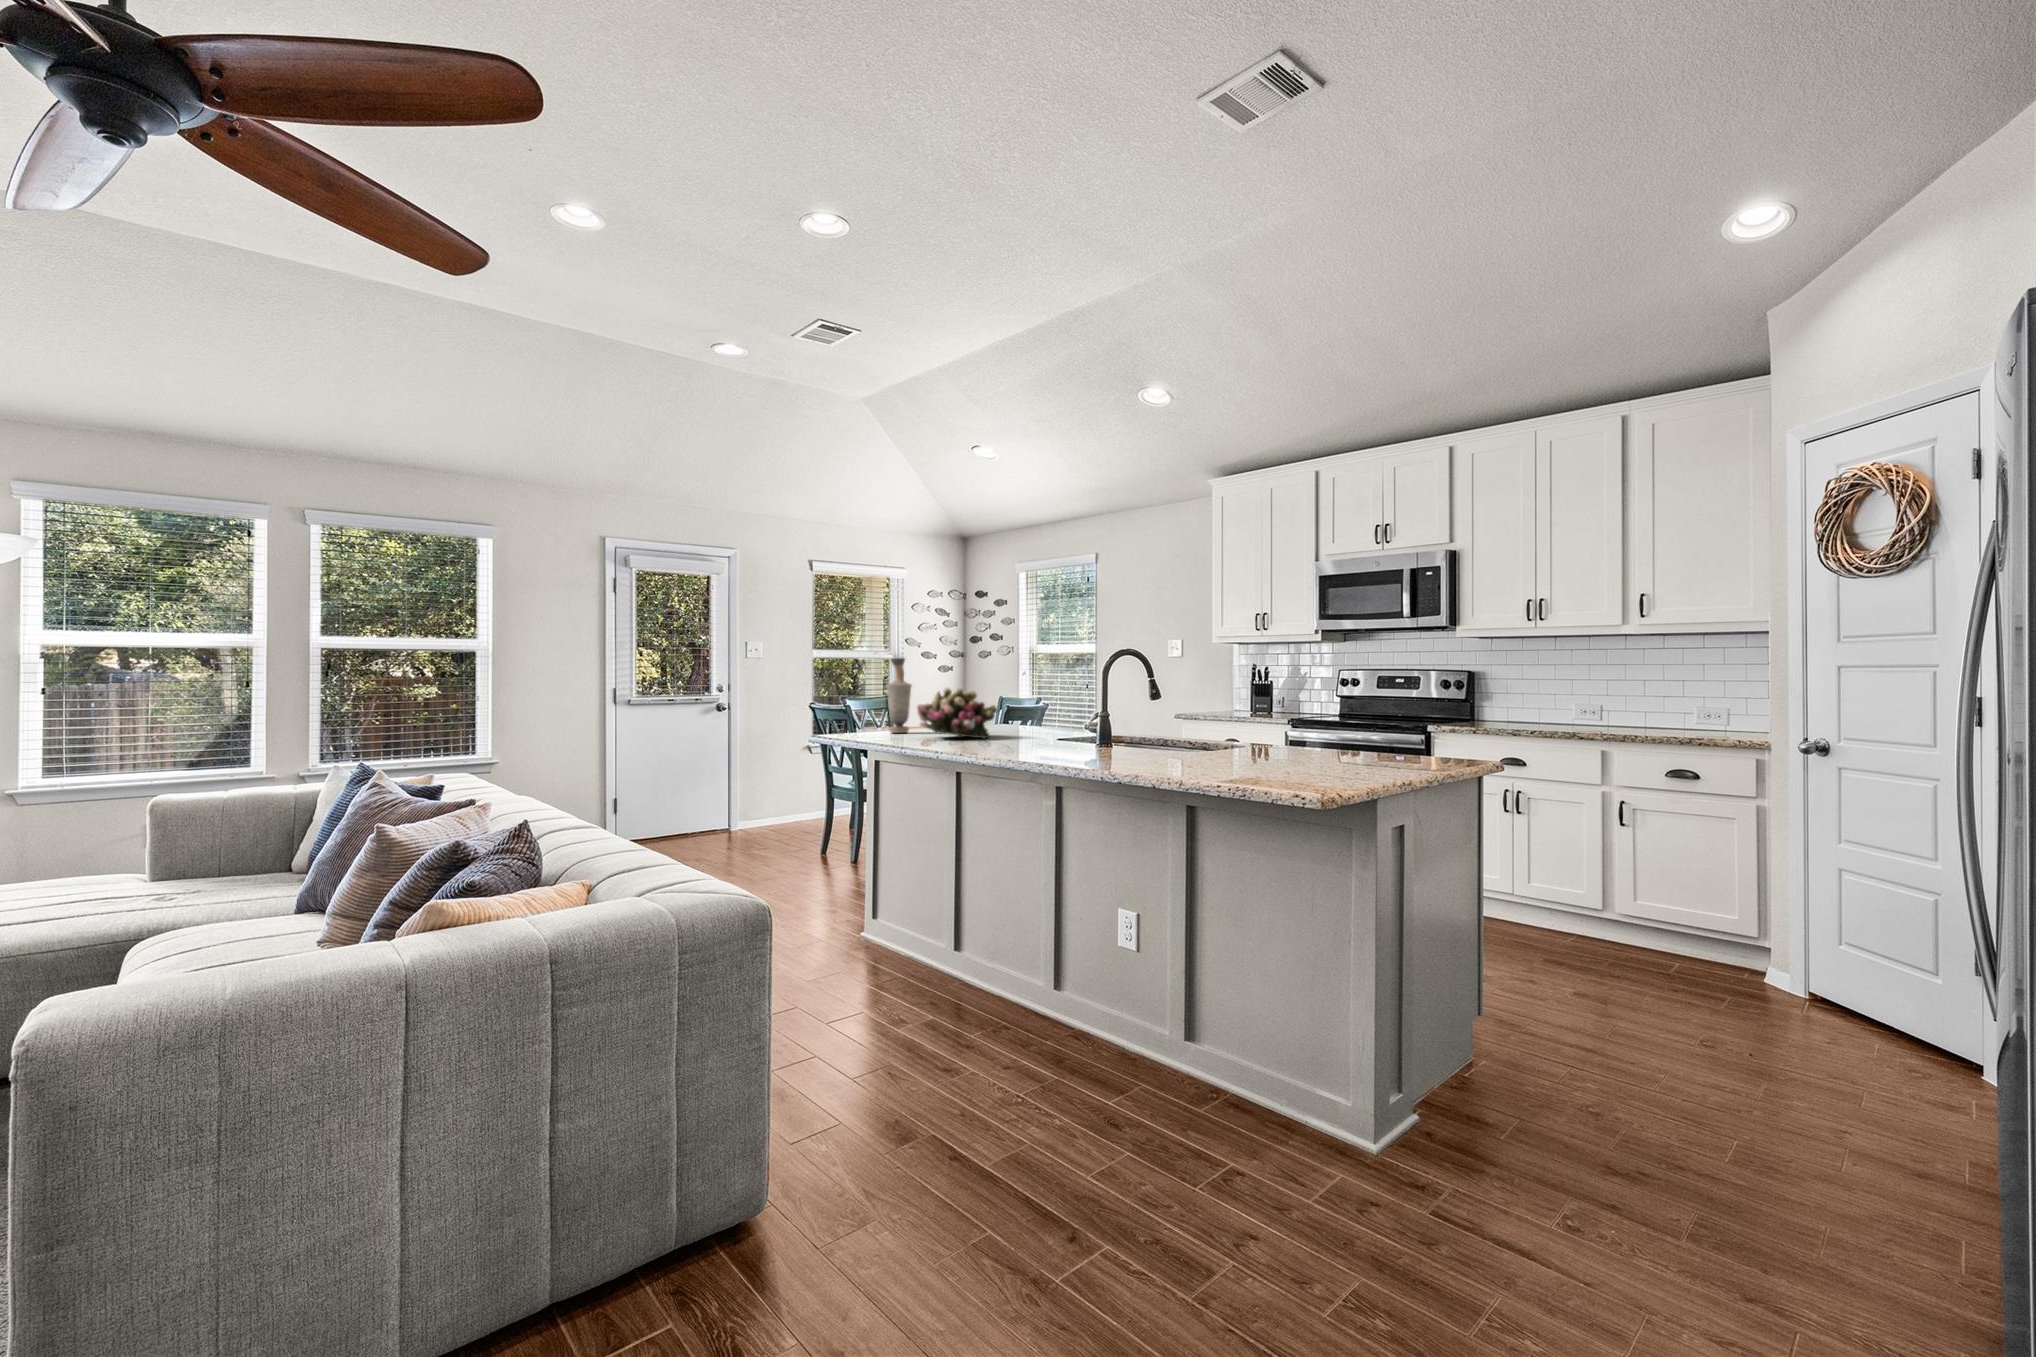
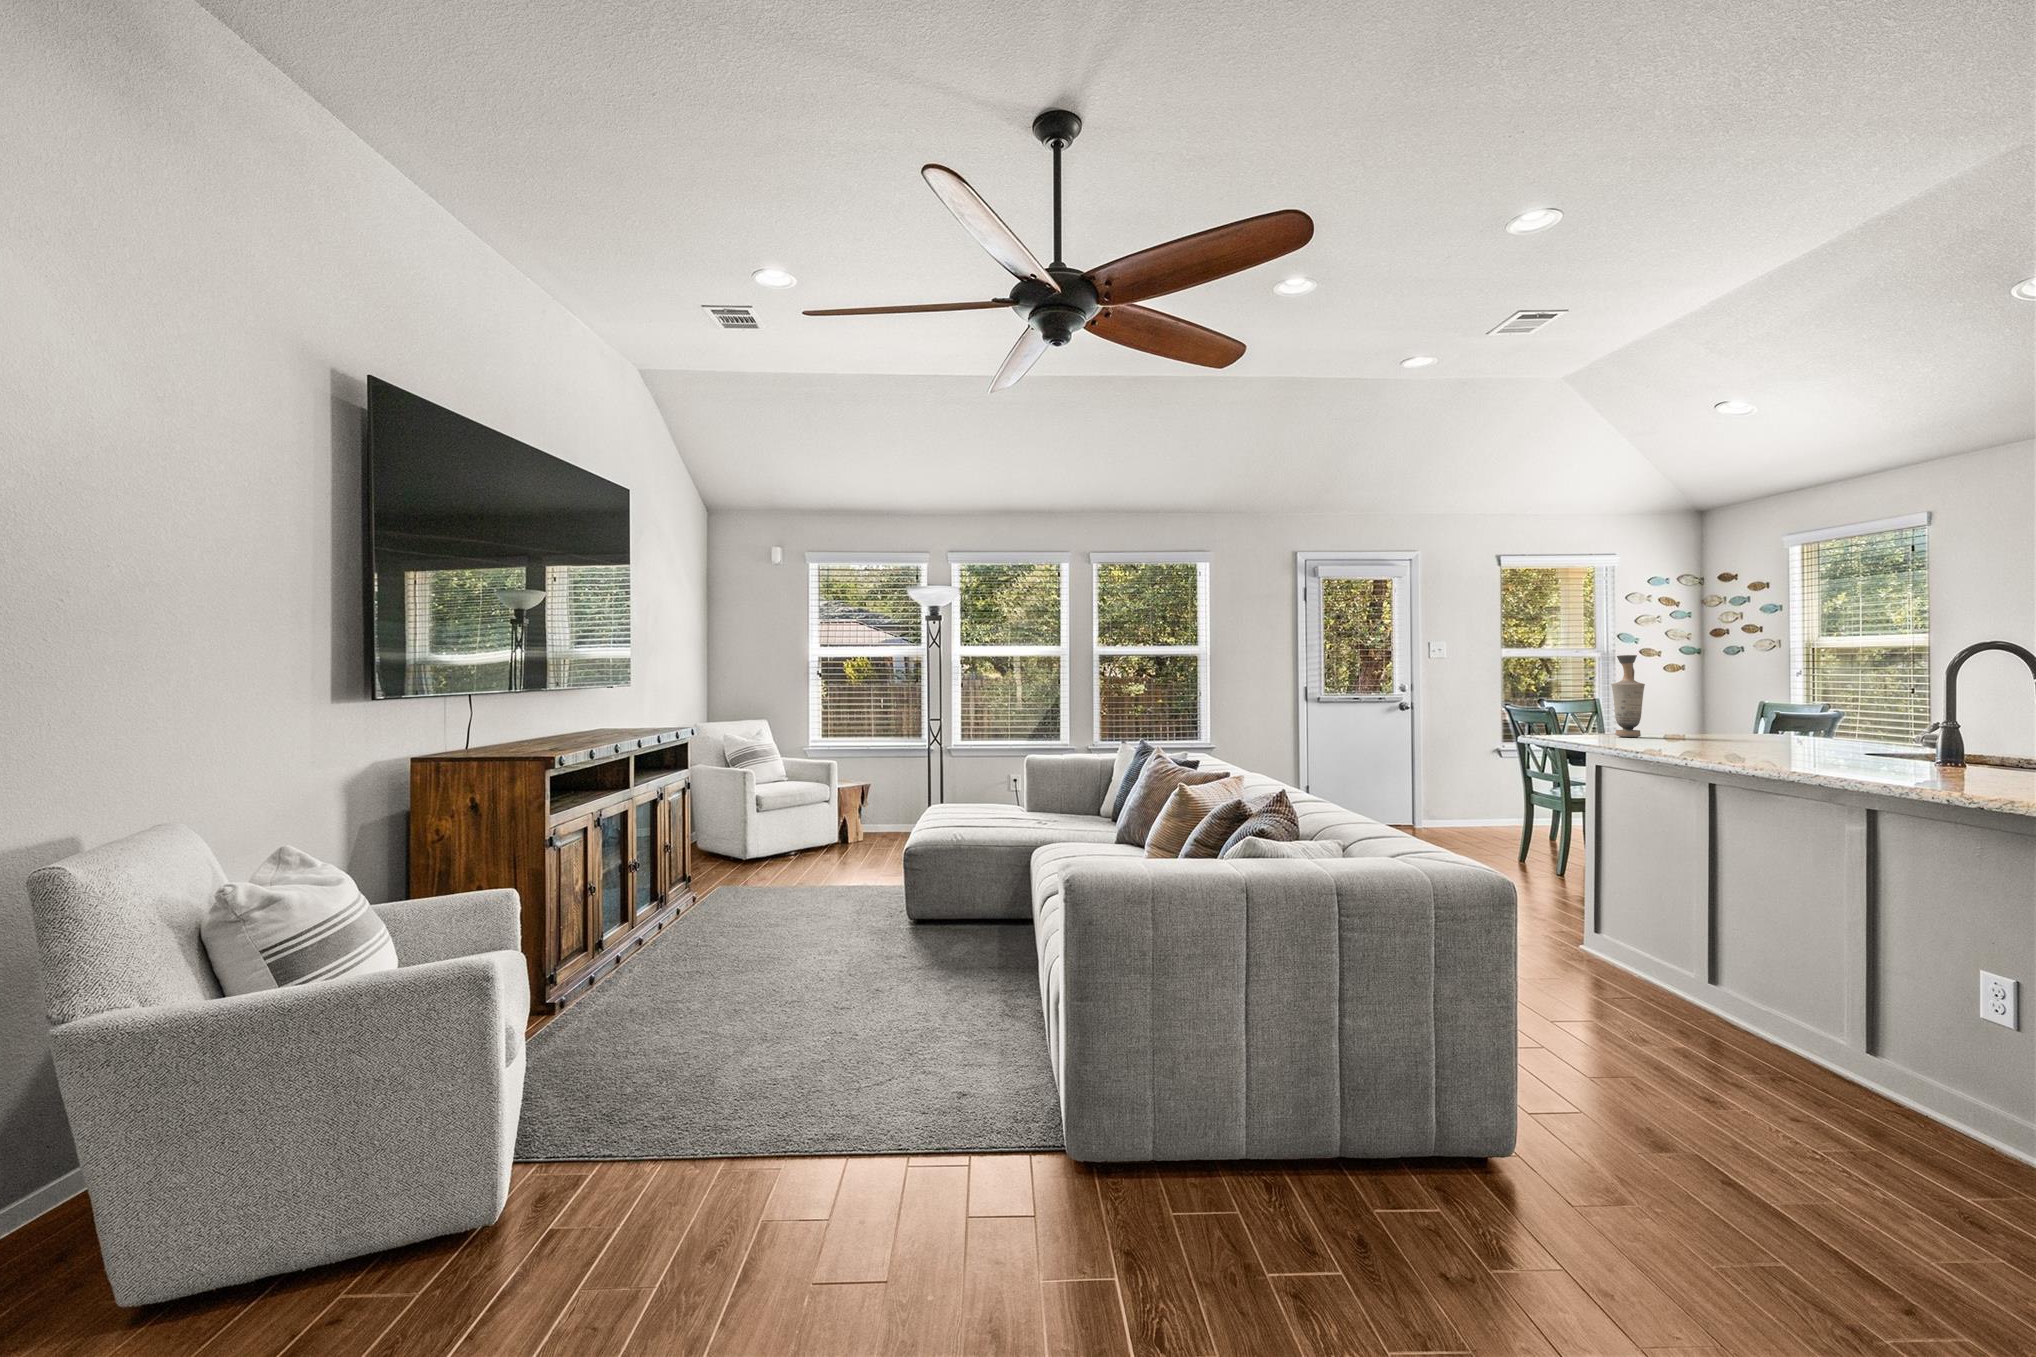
flower arrangement: present [917,688,997,738] -> none [1654,688,1768,747]

